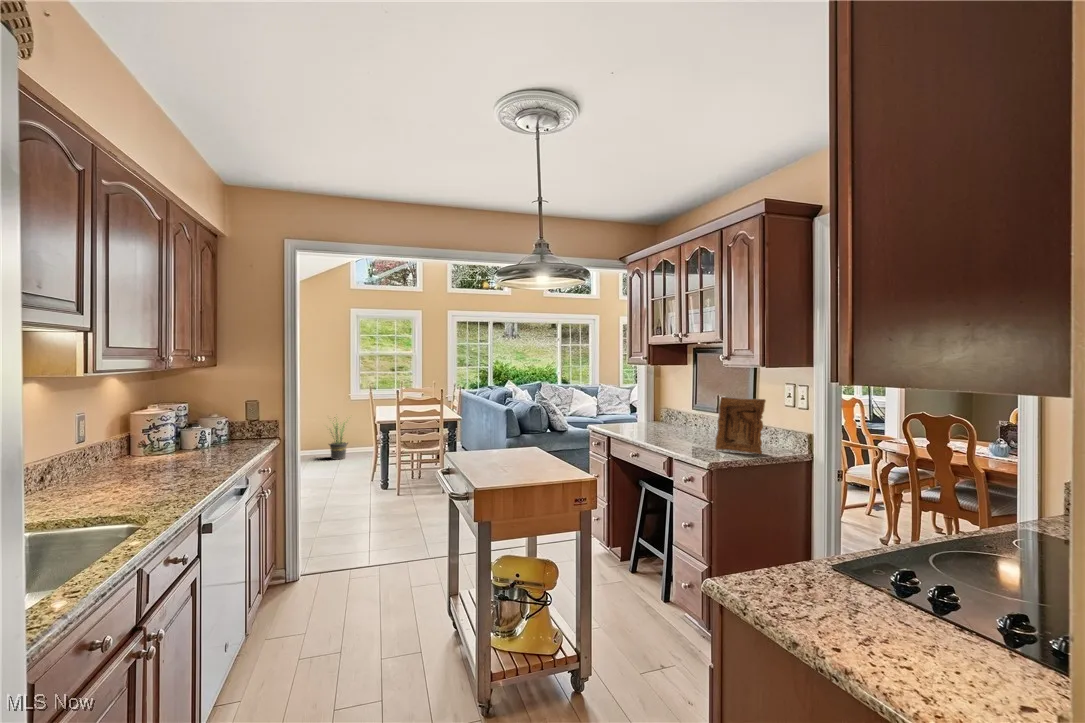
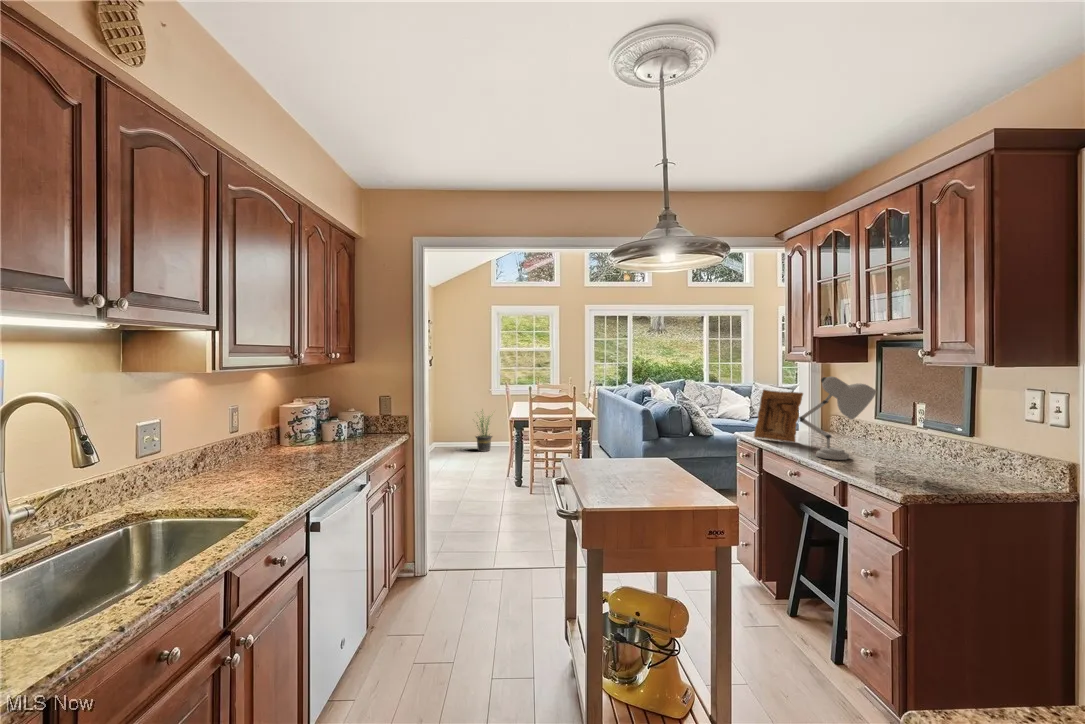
desk lamp: none [639,376,693,442] -> present [799,377,877,460]
picture frame: present [715,397,766,454] -> present [754,390,803,442]

